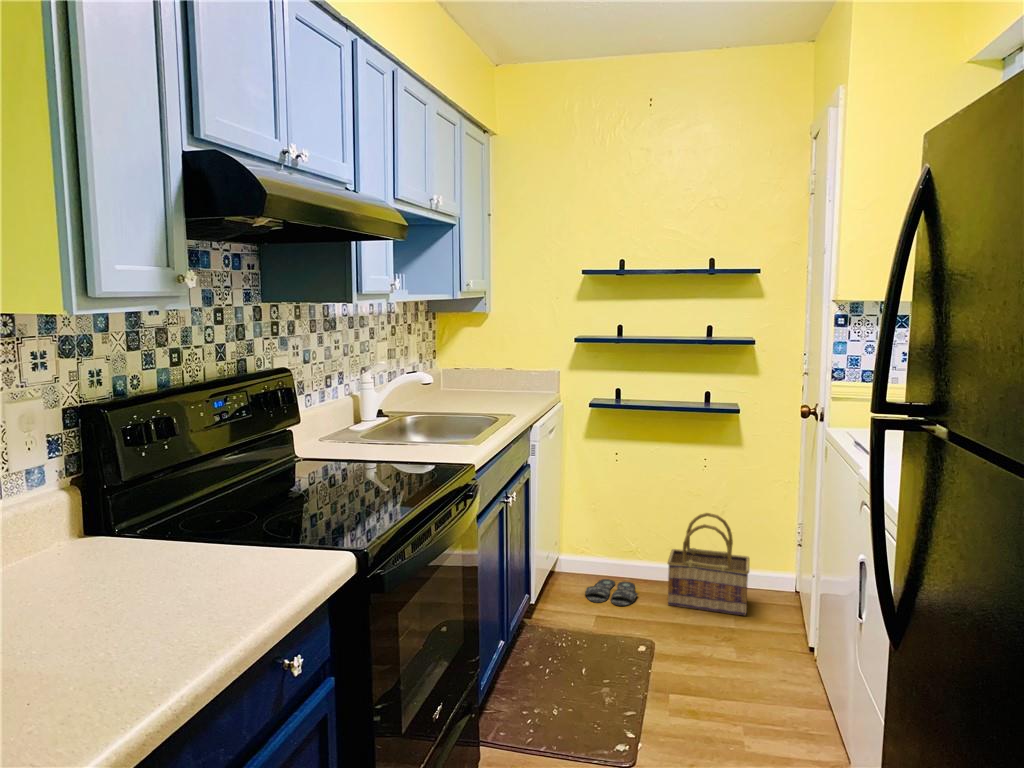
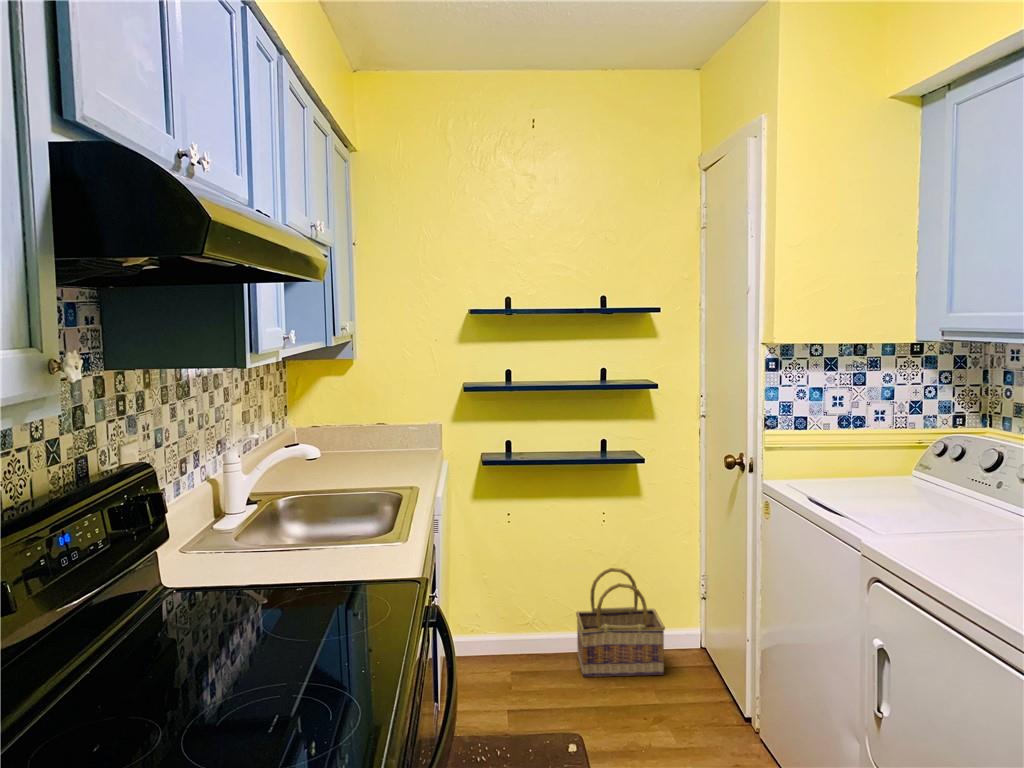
slippers: present [585,579,638,606] -> none [490,655,548,690]

